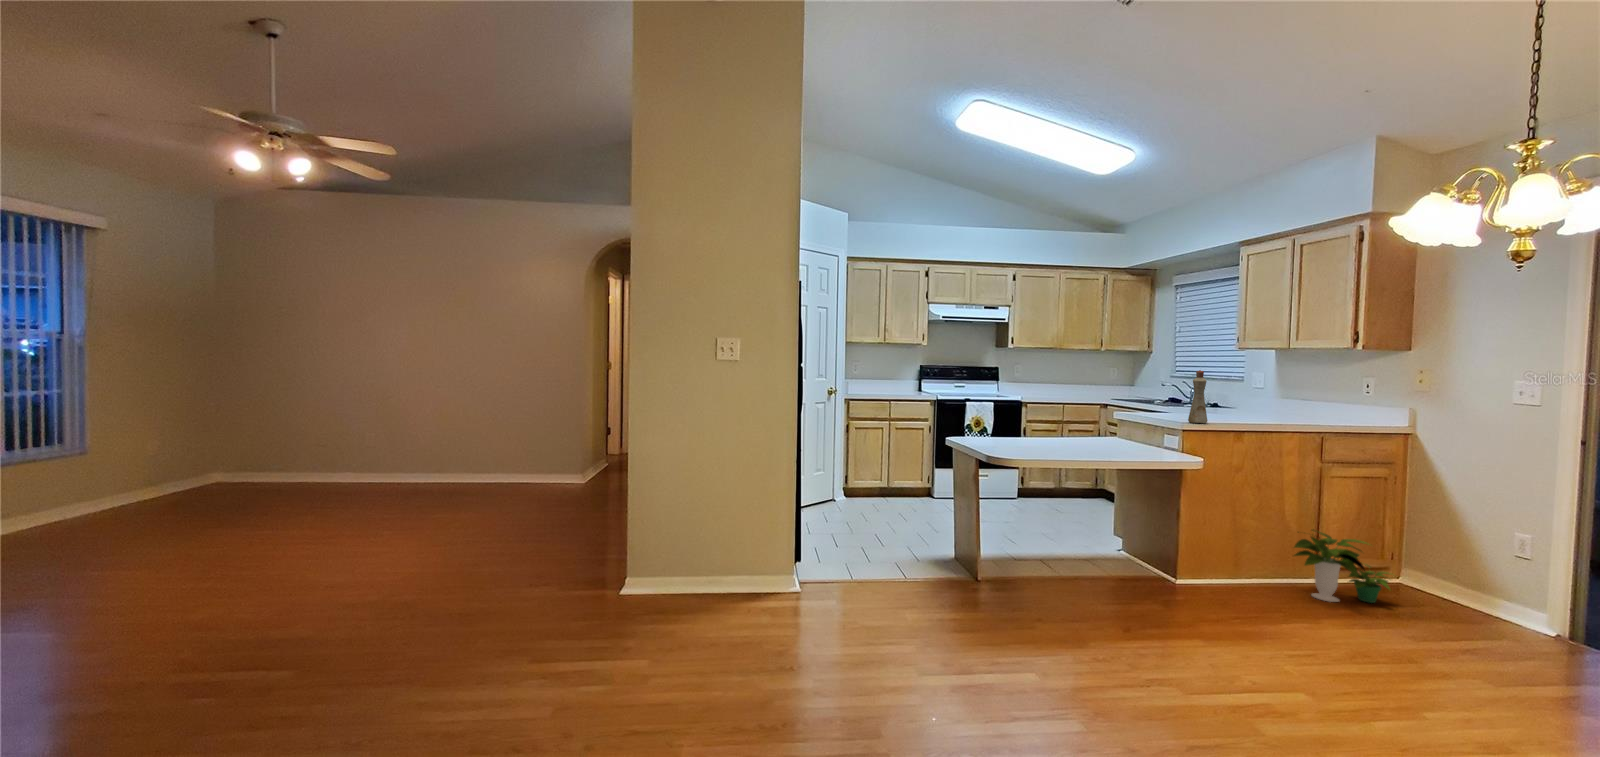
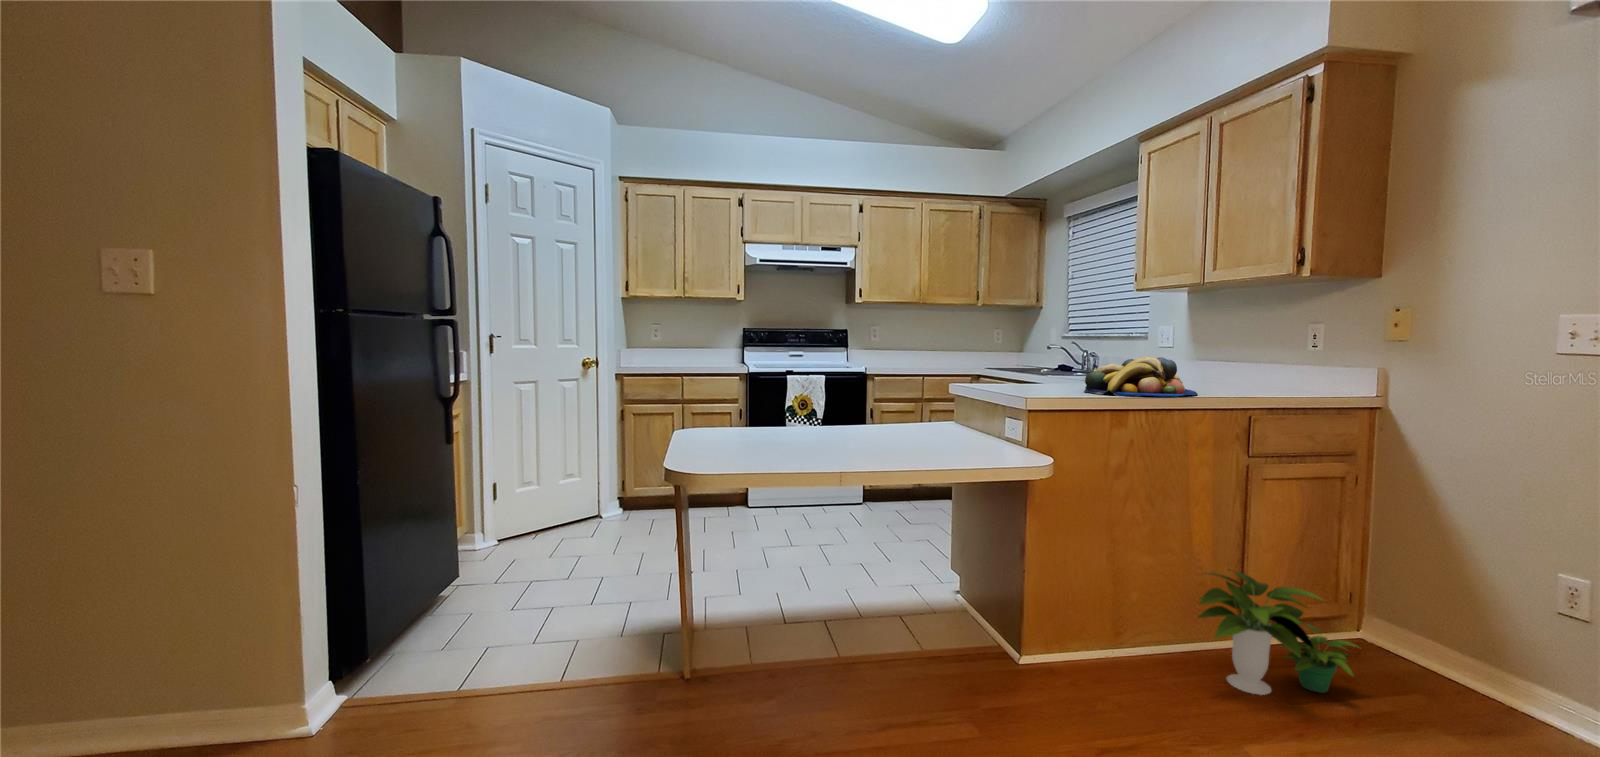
bottle: present [1188,370,1208,423] -> none [1036,310,1065,400]
fruit bowl: none [1213,398,1290,423] -> present [1084,357,1197,397]

